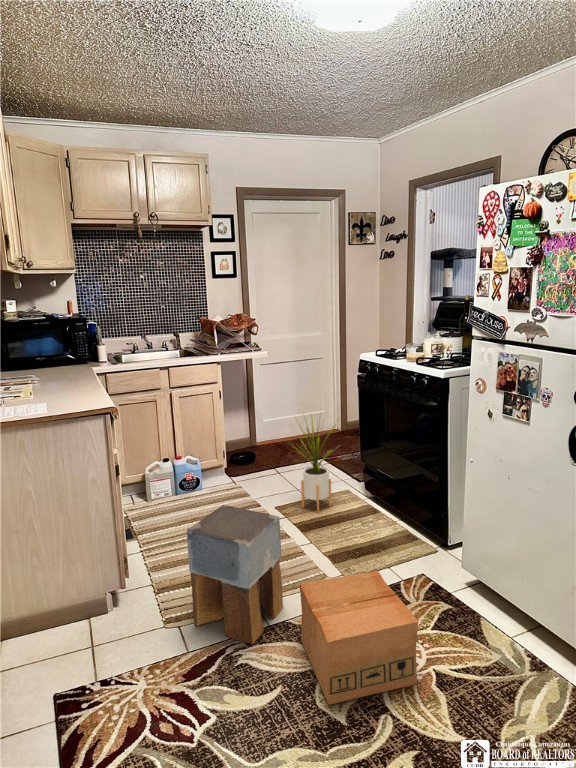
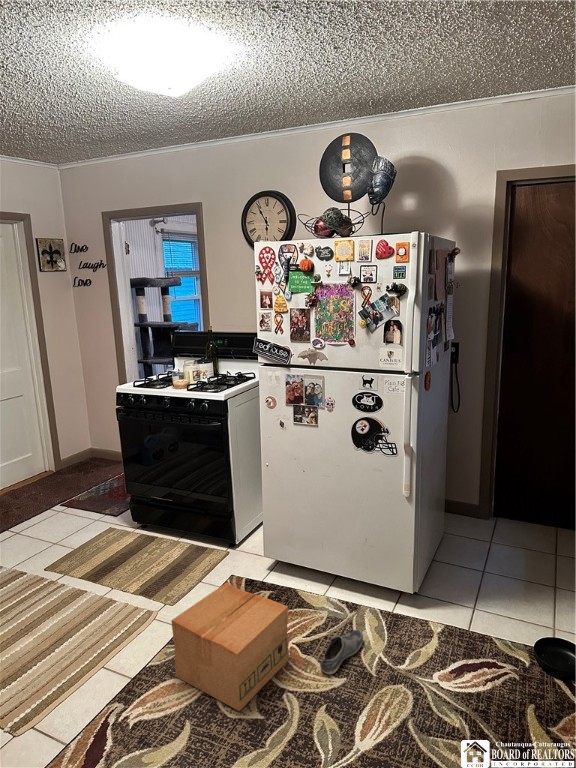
house plant: present [299,415,336,513] -> none [53,448,118,559]
stool: present [187,505,283,644] -> none [37,565,134,719]
shoe: none [442,684,523,727] -> present [320,630,363,674]

